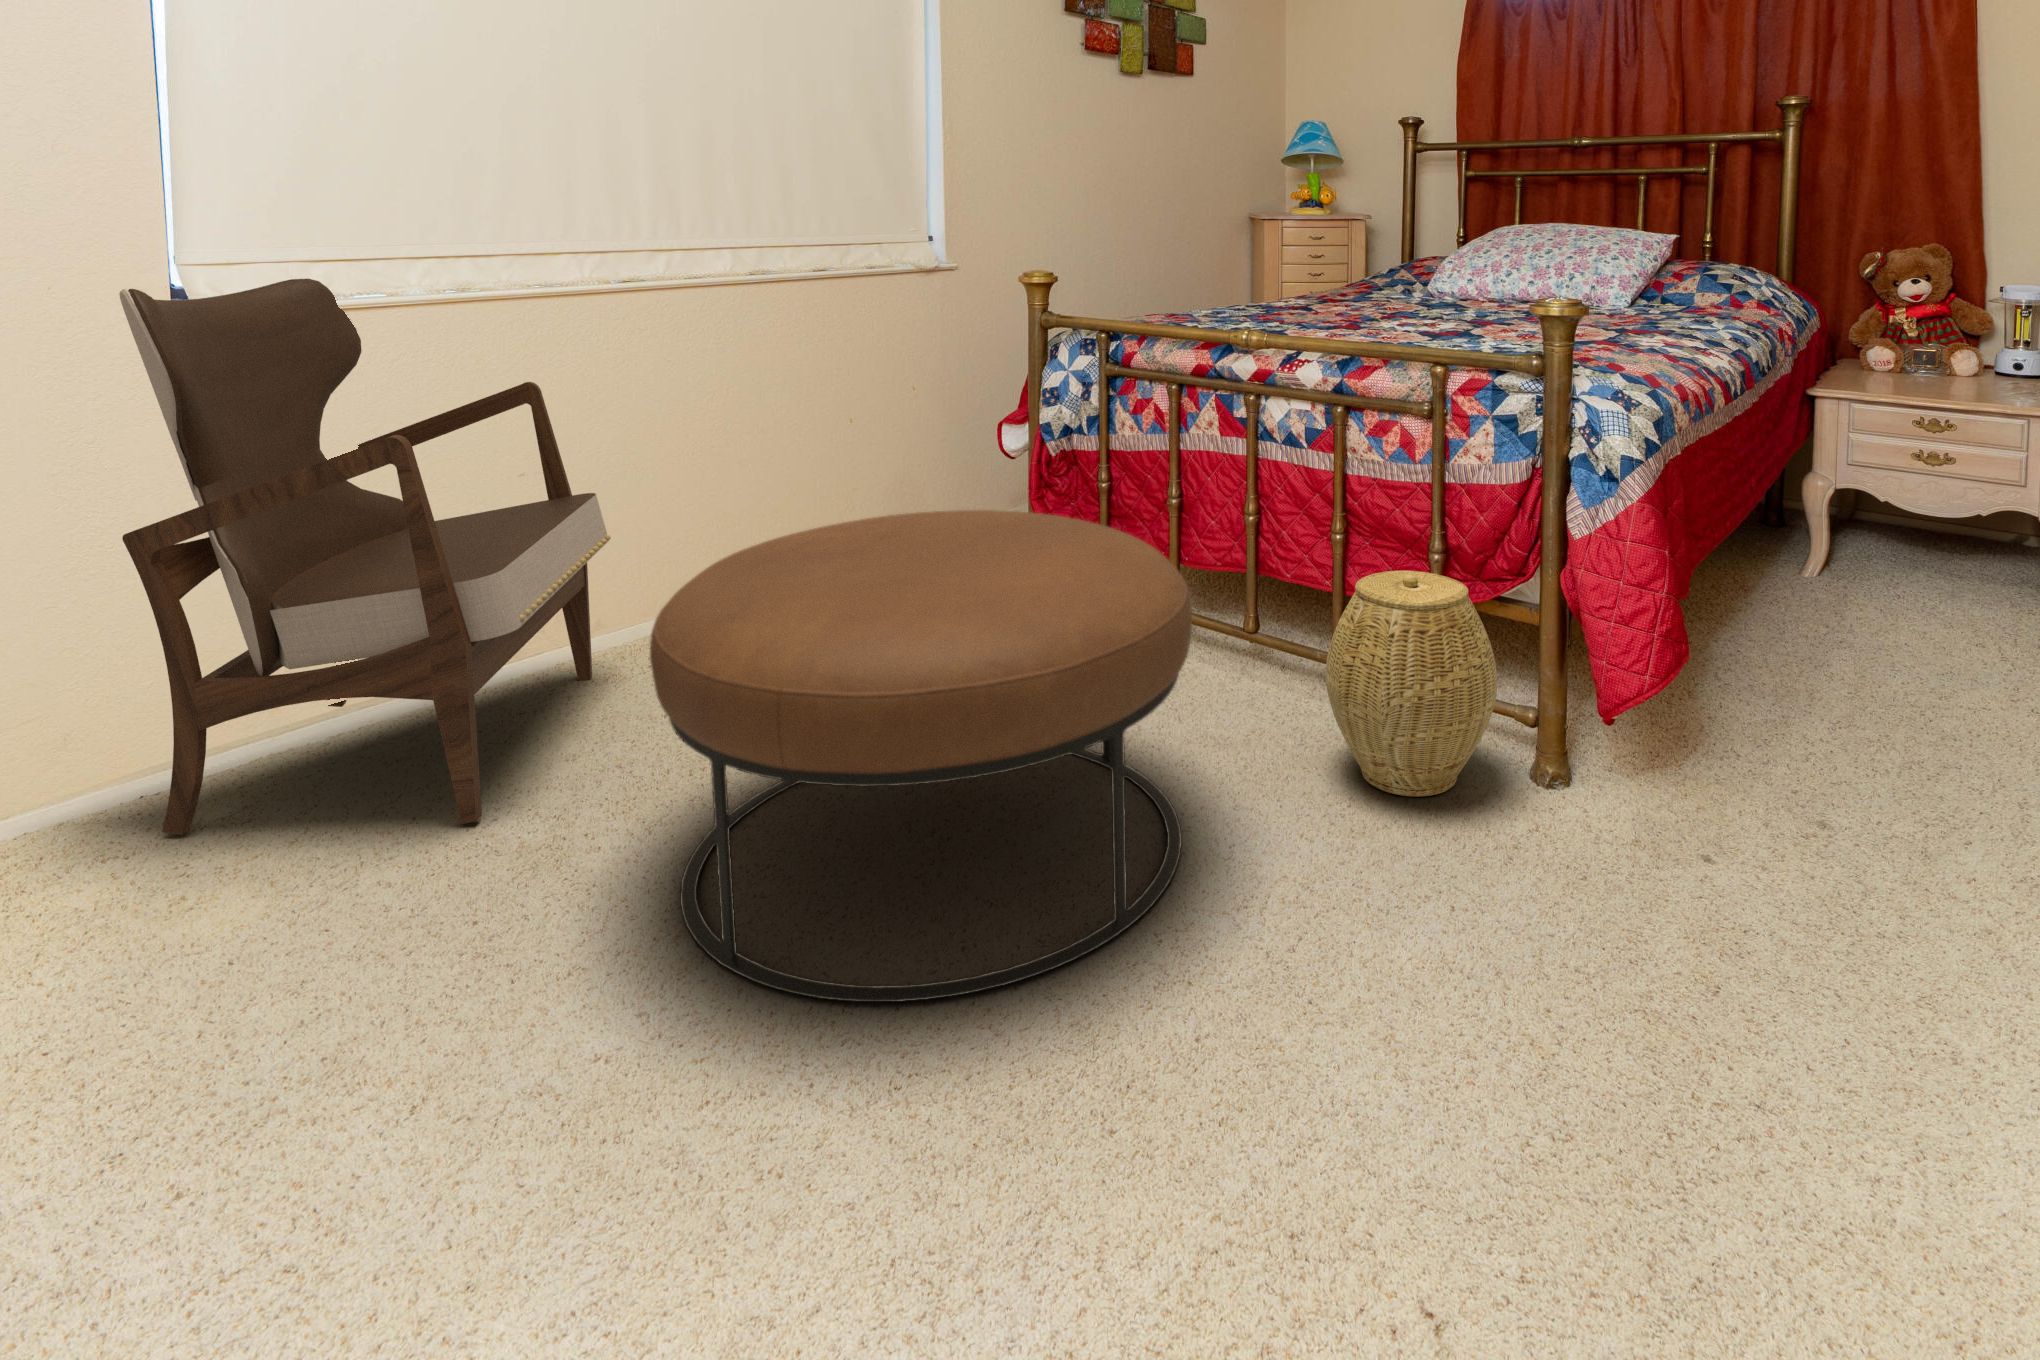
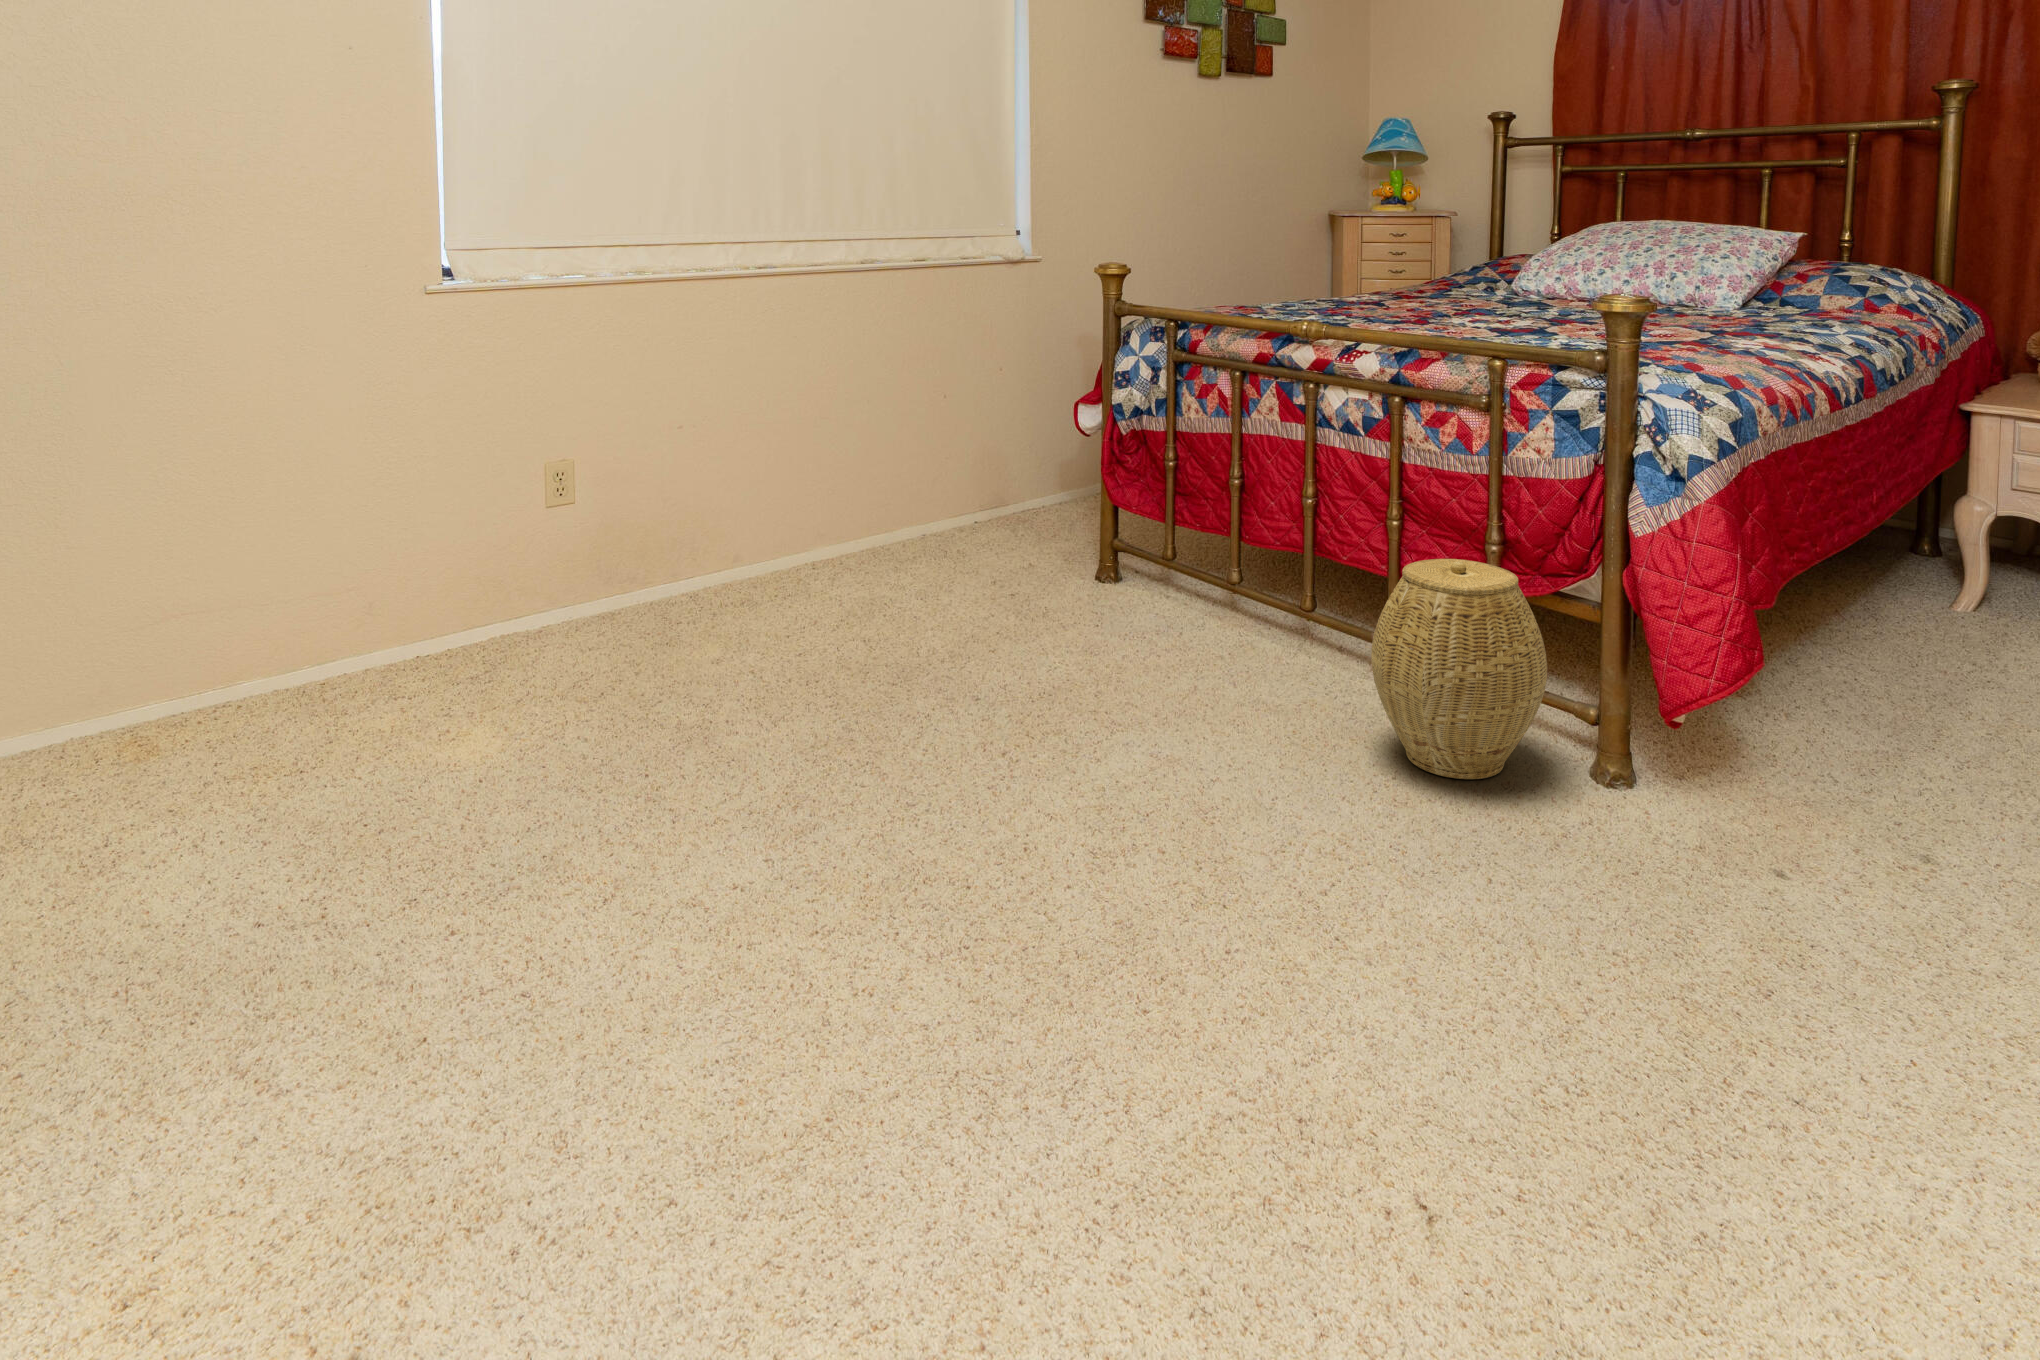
armchair: present [119,279,611,835] -> none [375,267,732,722]
ottoman: present [650,510,1192,1002] -> none [763,482,1235,894]

